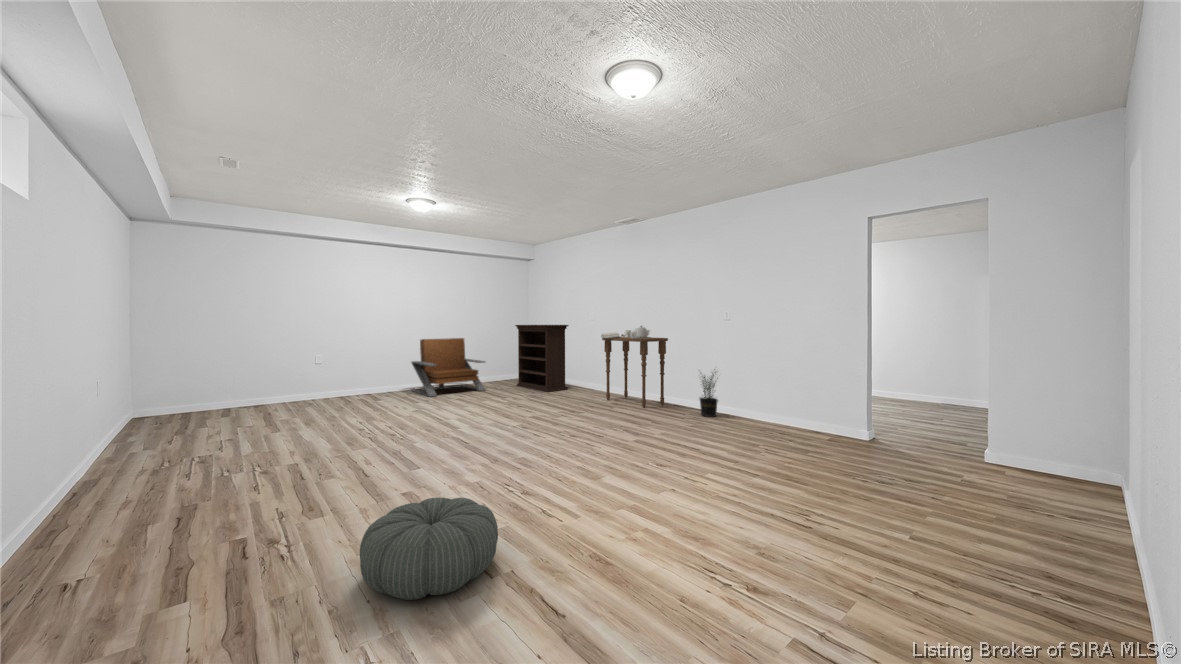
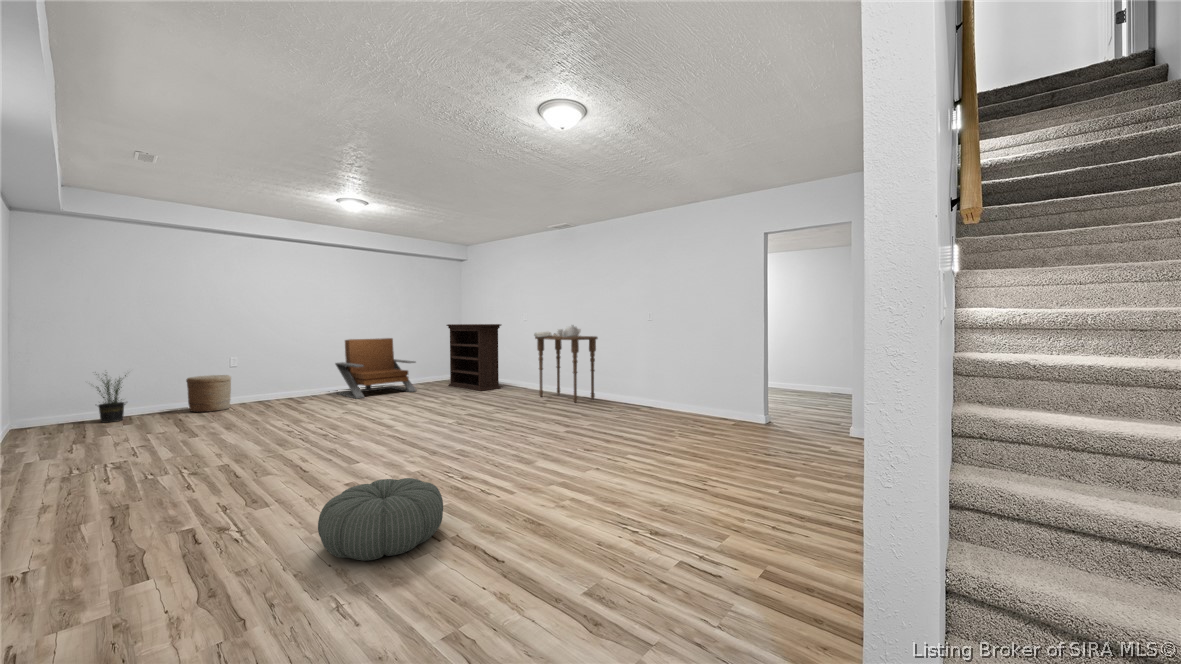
woven basket: none [279,372,318,407] -> present [186,375,231,412]
potted plant: present [699,372,718,417] -> present [97,375,126,423]

